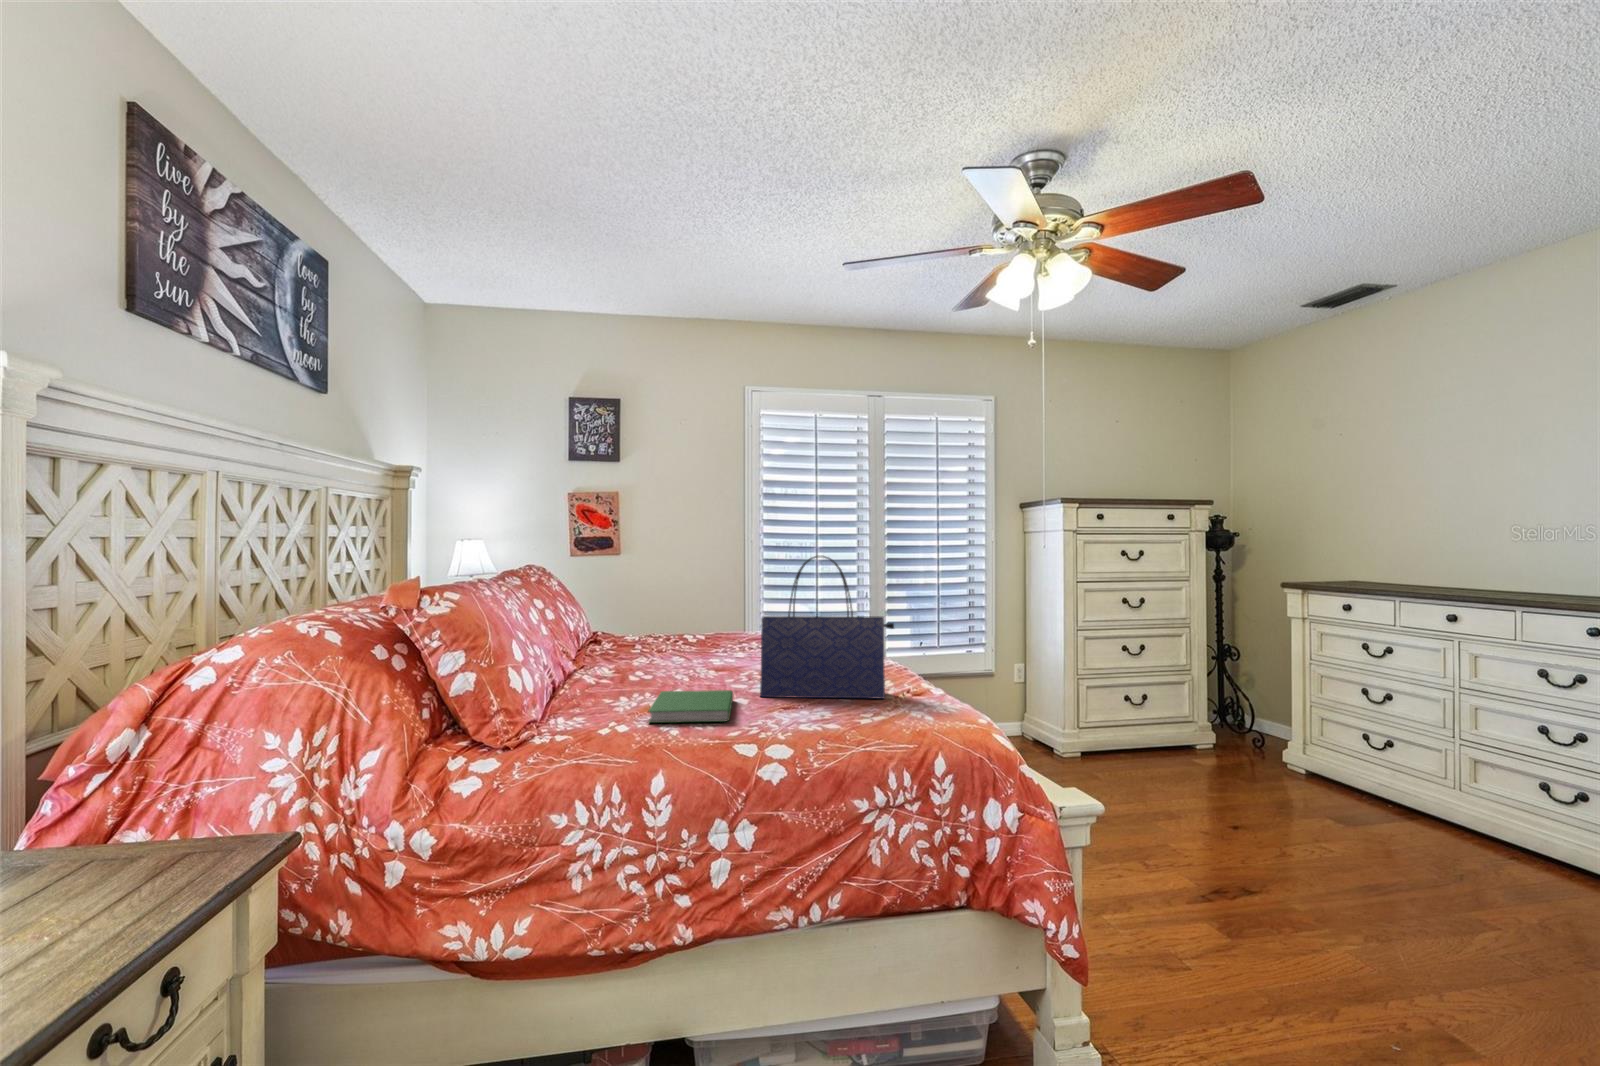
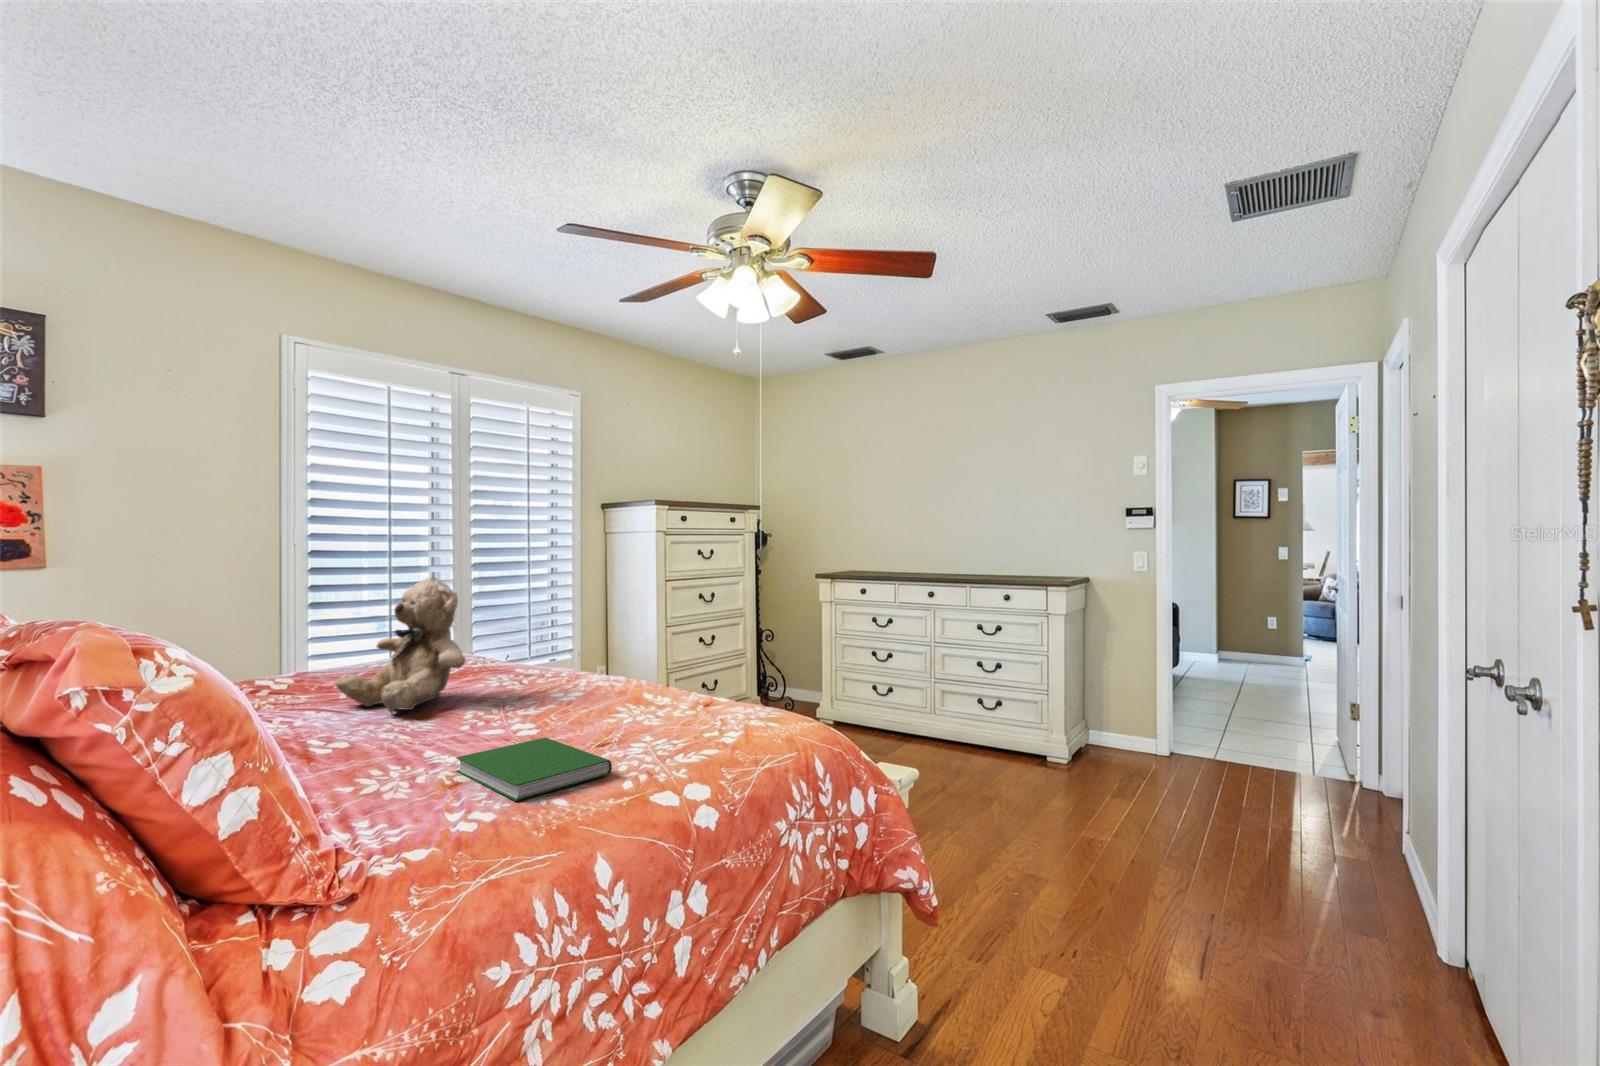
tote bag: present [760,556,894,699] -> none [553,566,697,739]
teddy bear: none [684,565,760,664] -> present [335,577,465,714]

